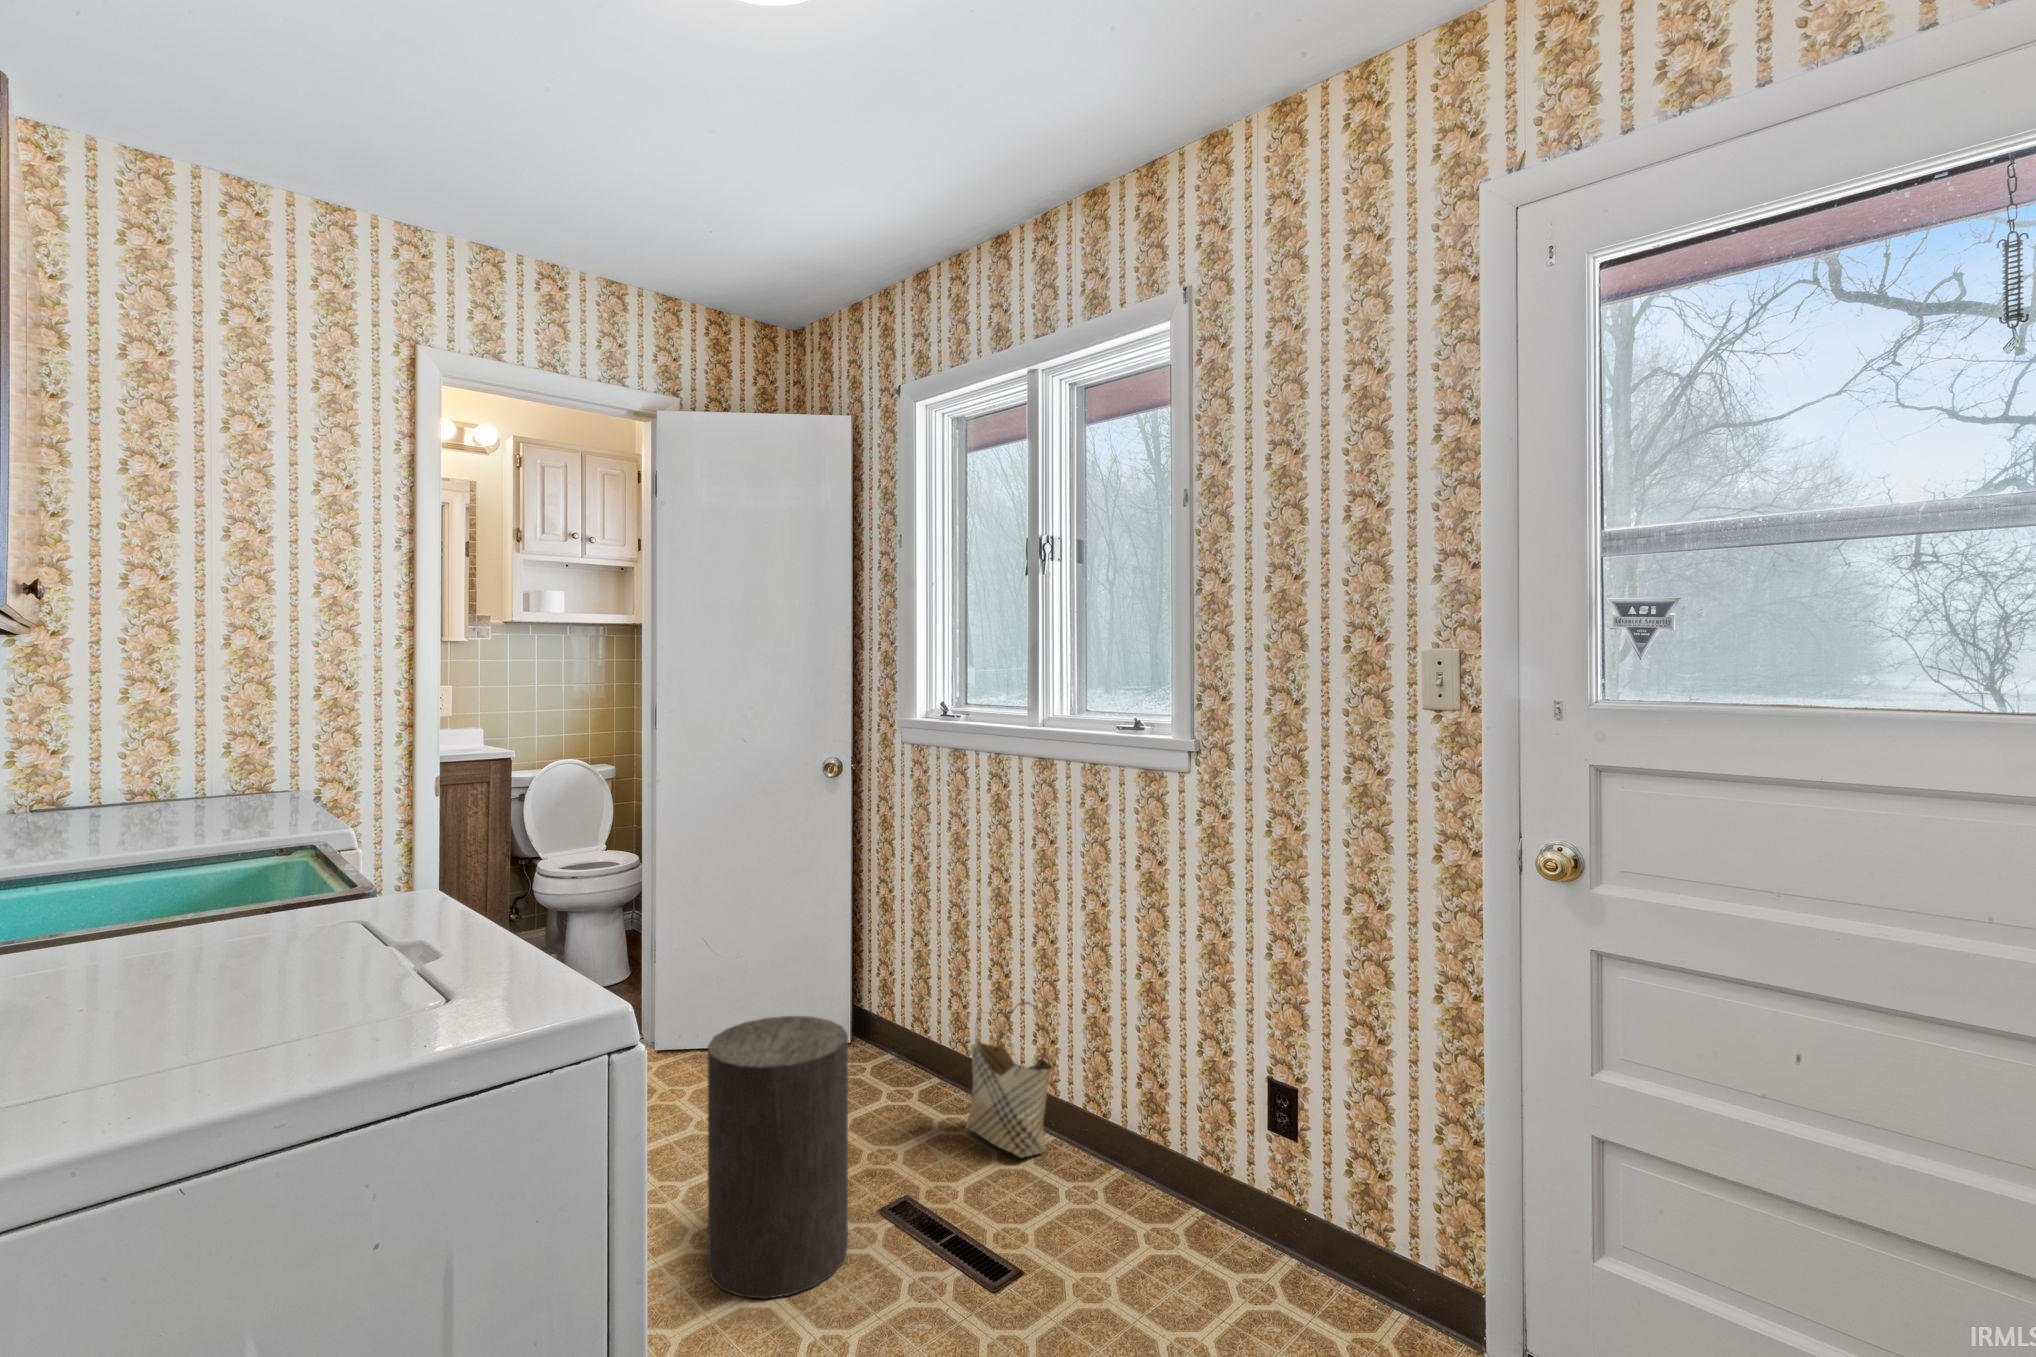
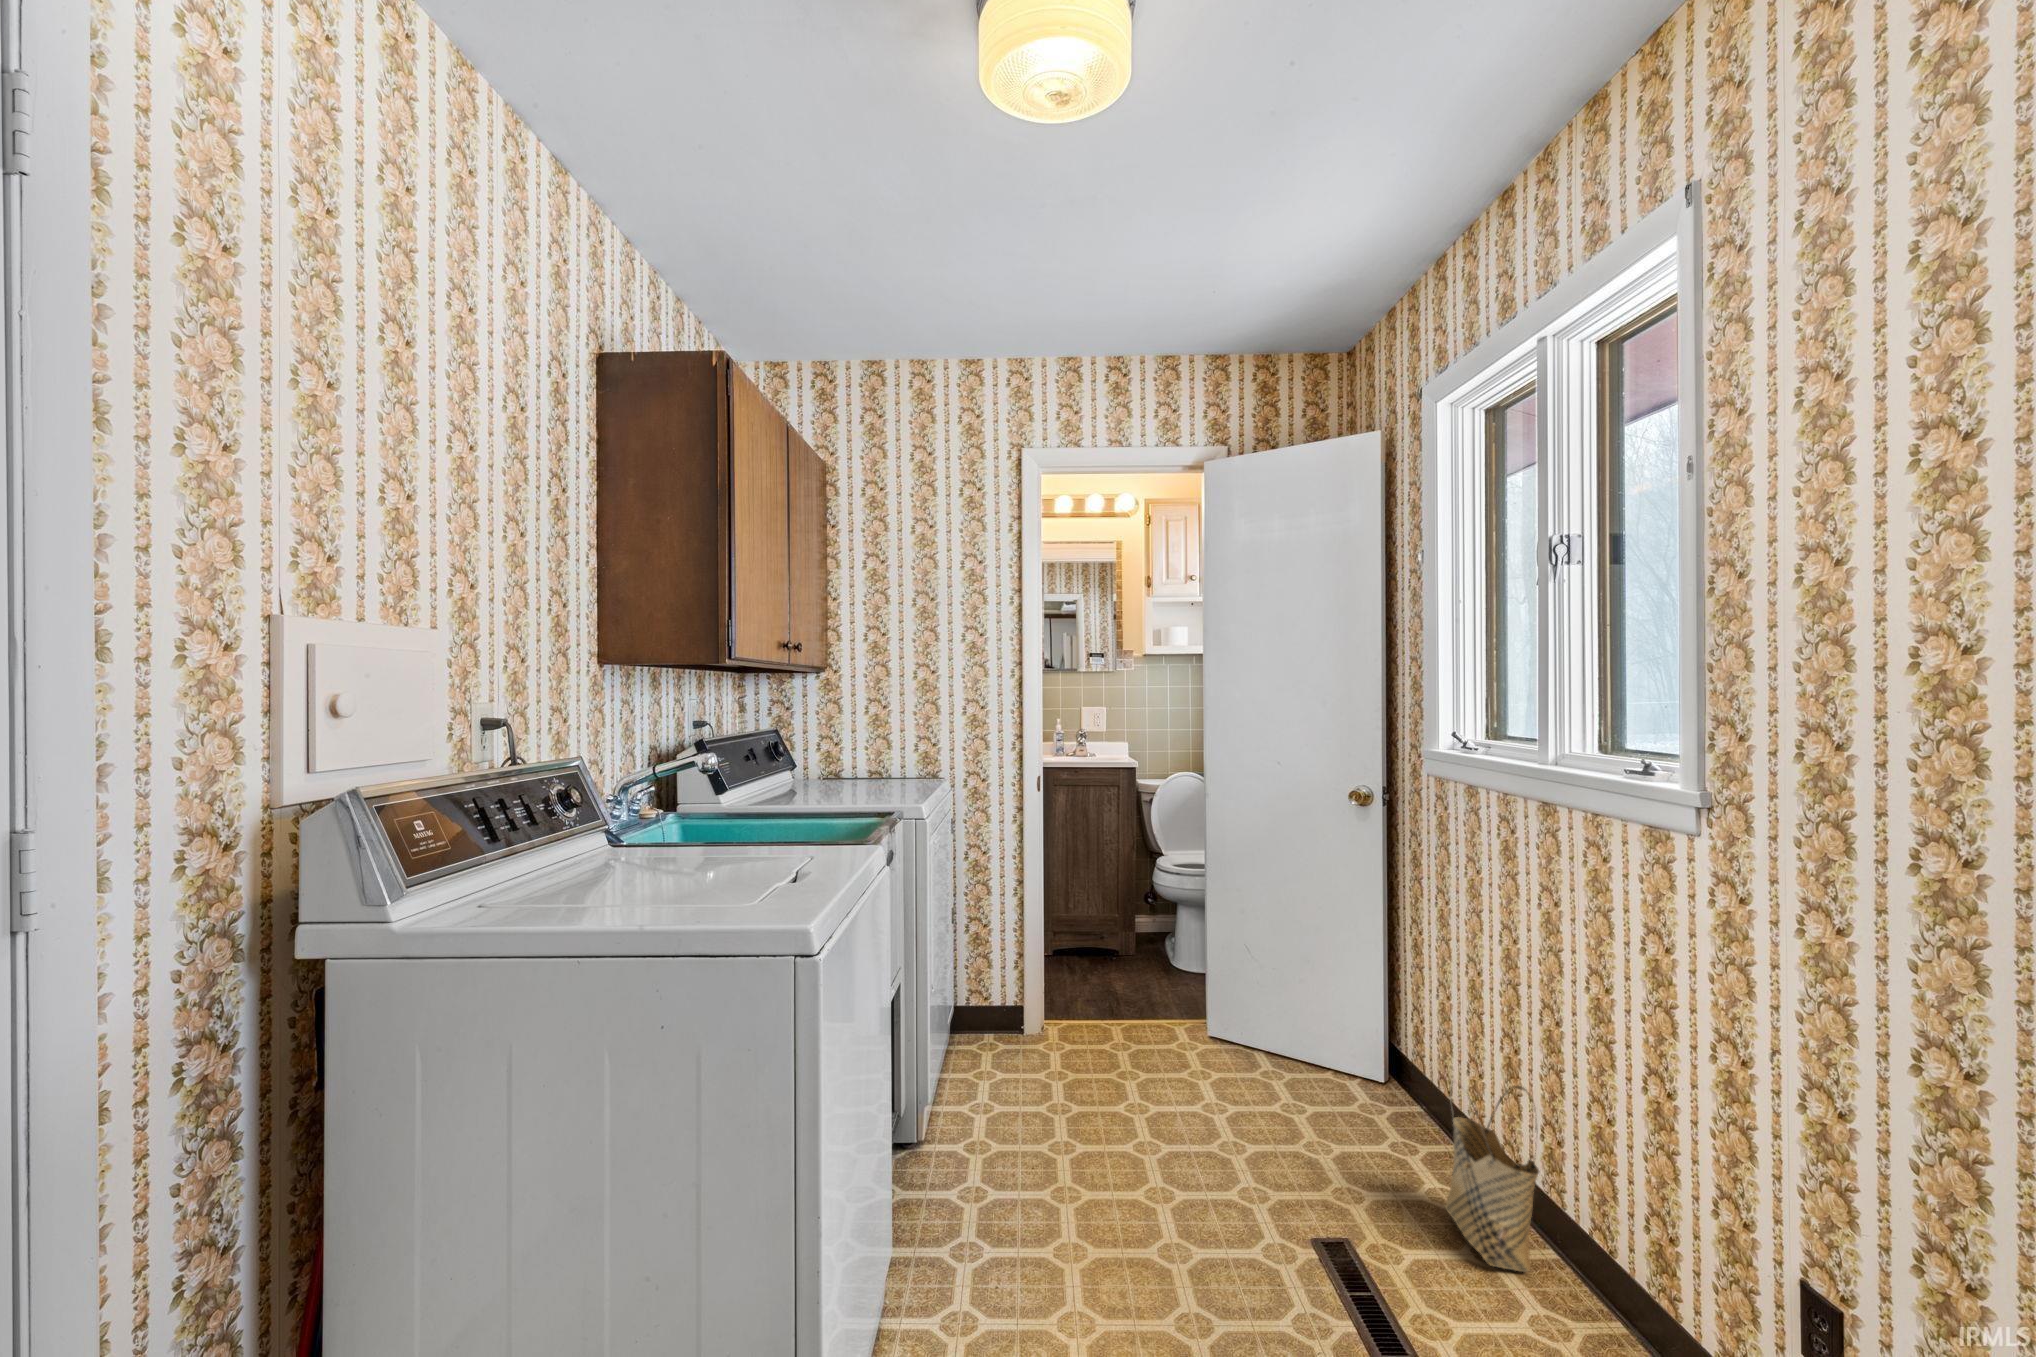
stool: present [708,1016,848,1299] -> none [1121,1020,1253,1291]

